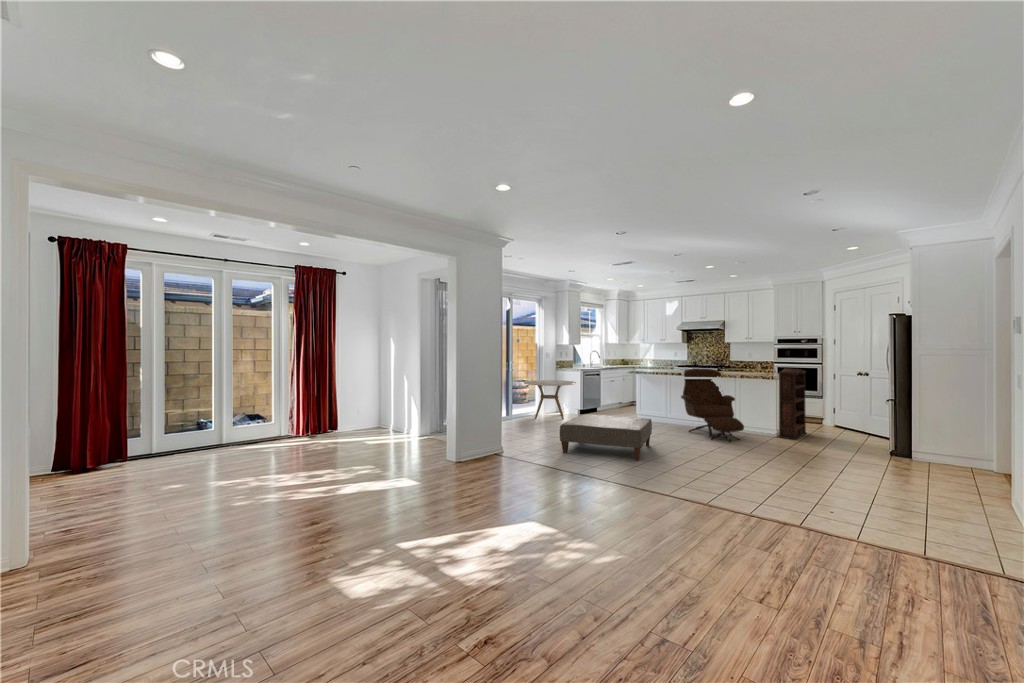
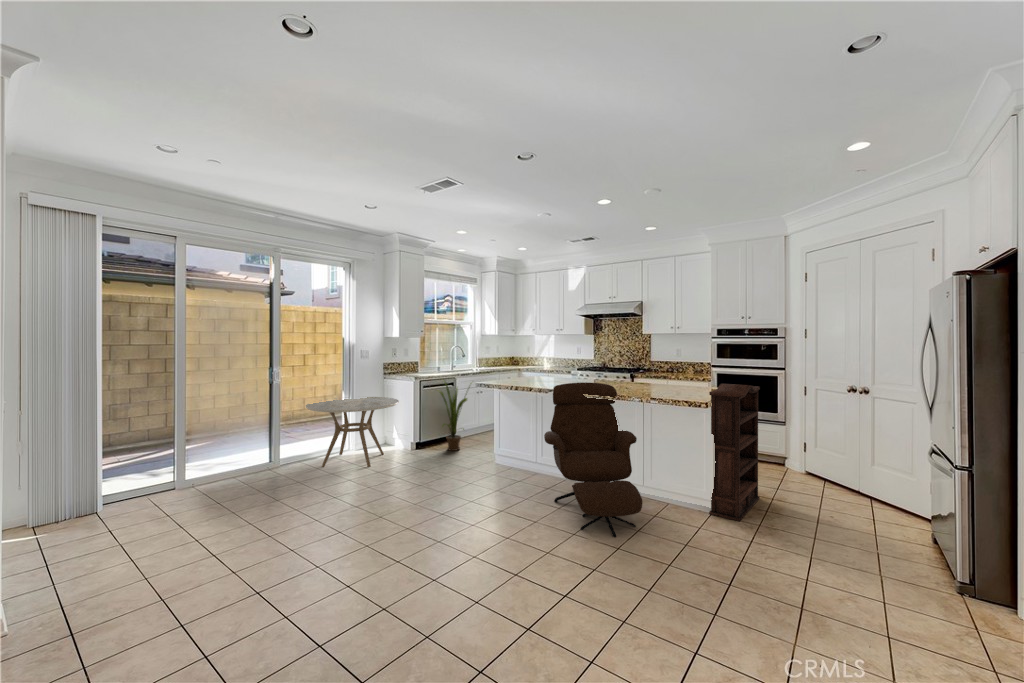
house plant: none [593,369,618,414] -> present [440,381,467,451]
ottoman: present [560,414,652,461] -> none [183,488,445,655]

